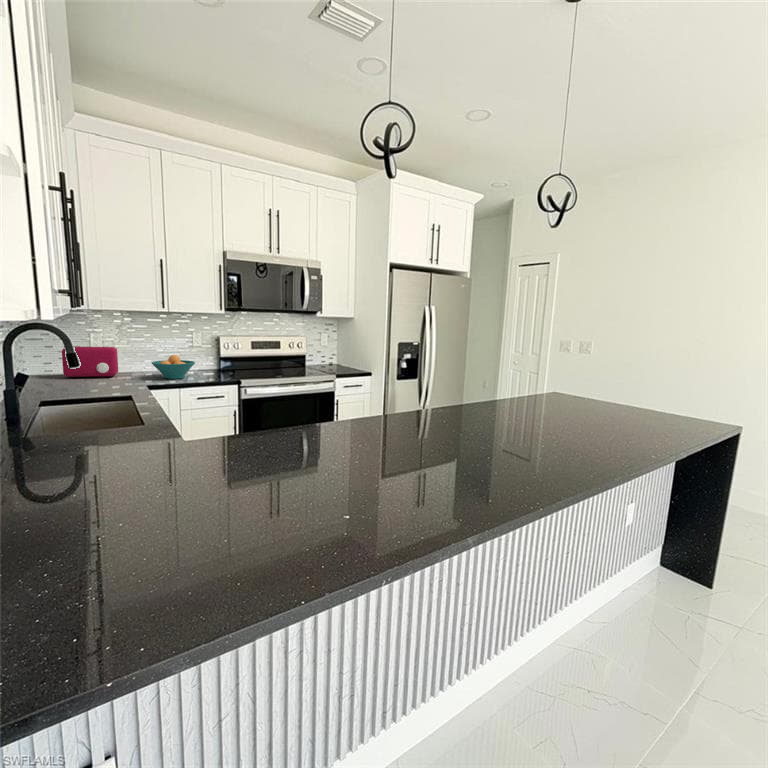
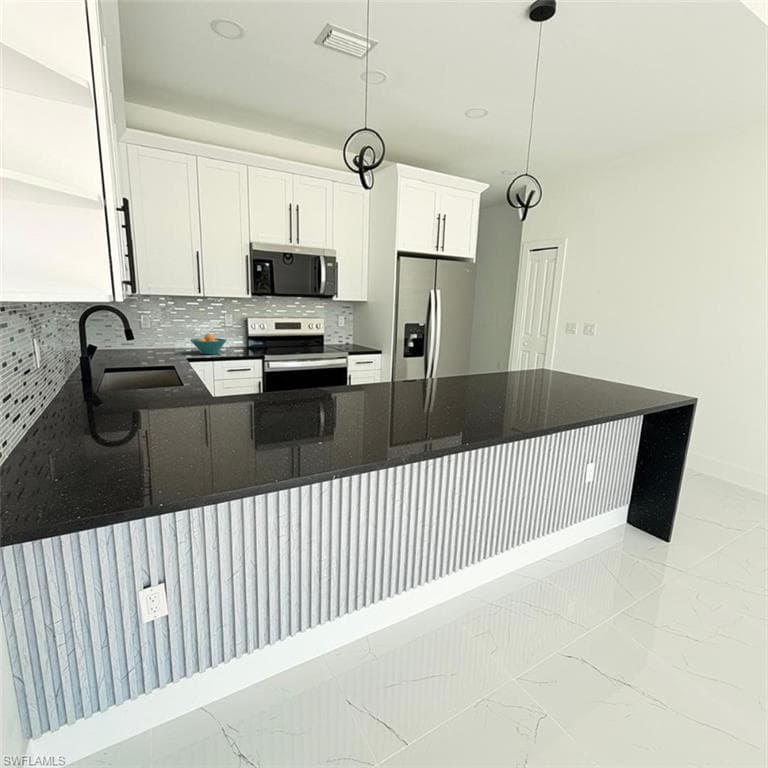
toaster: present [62,347,118,378] -> none [118,326,164,353]

